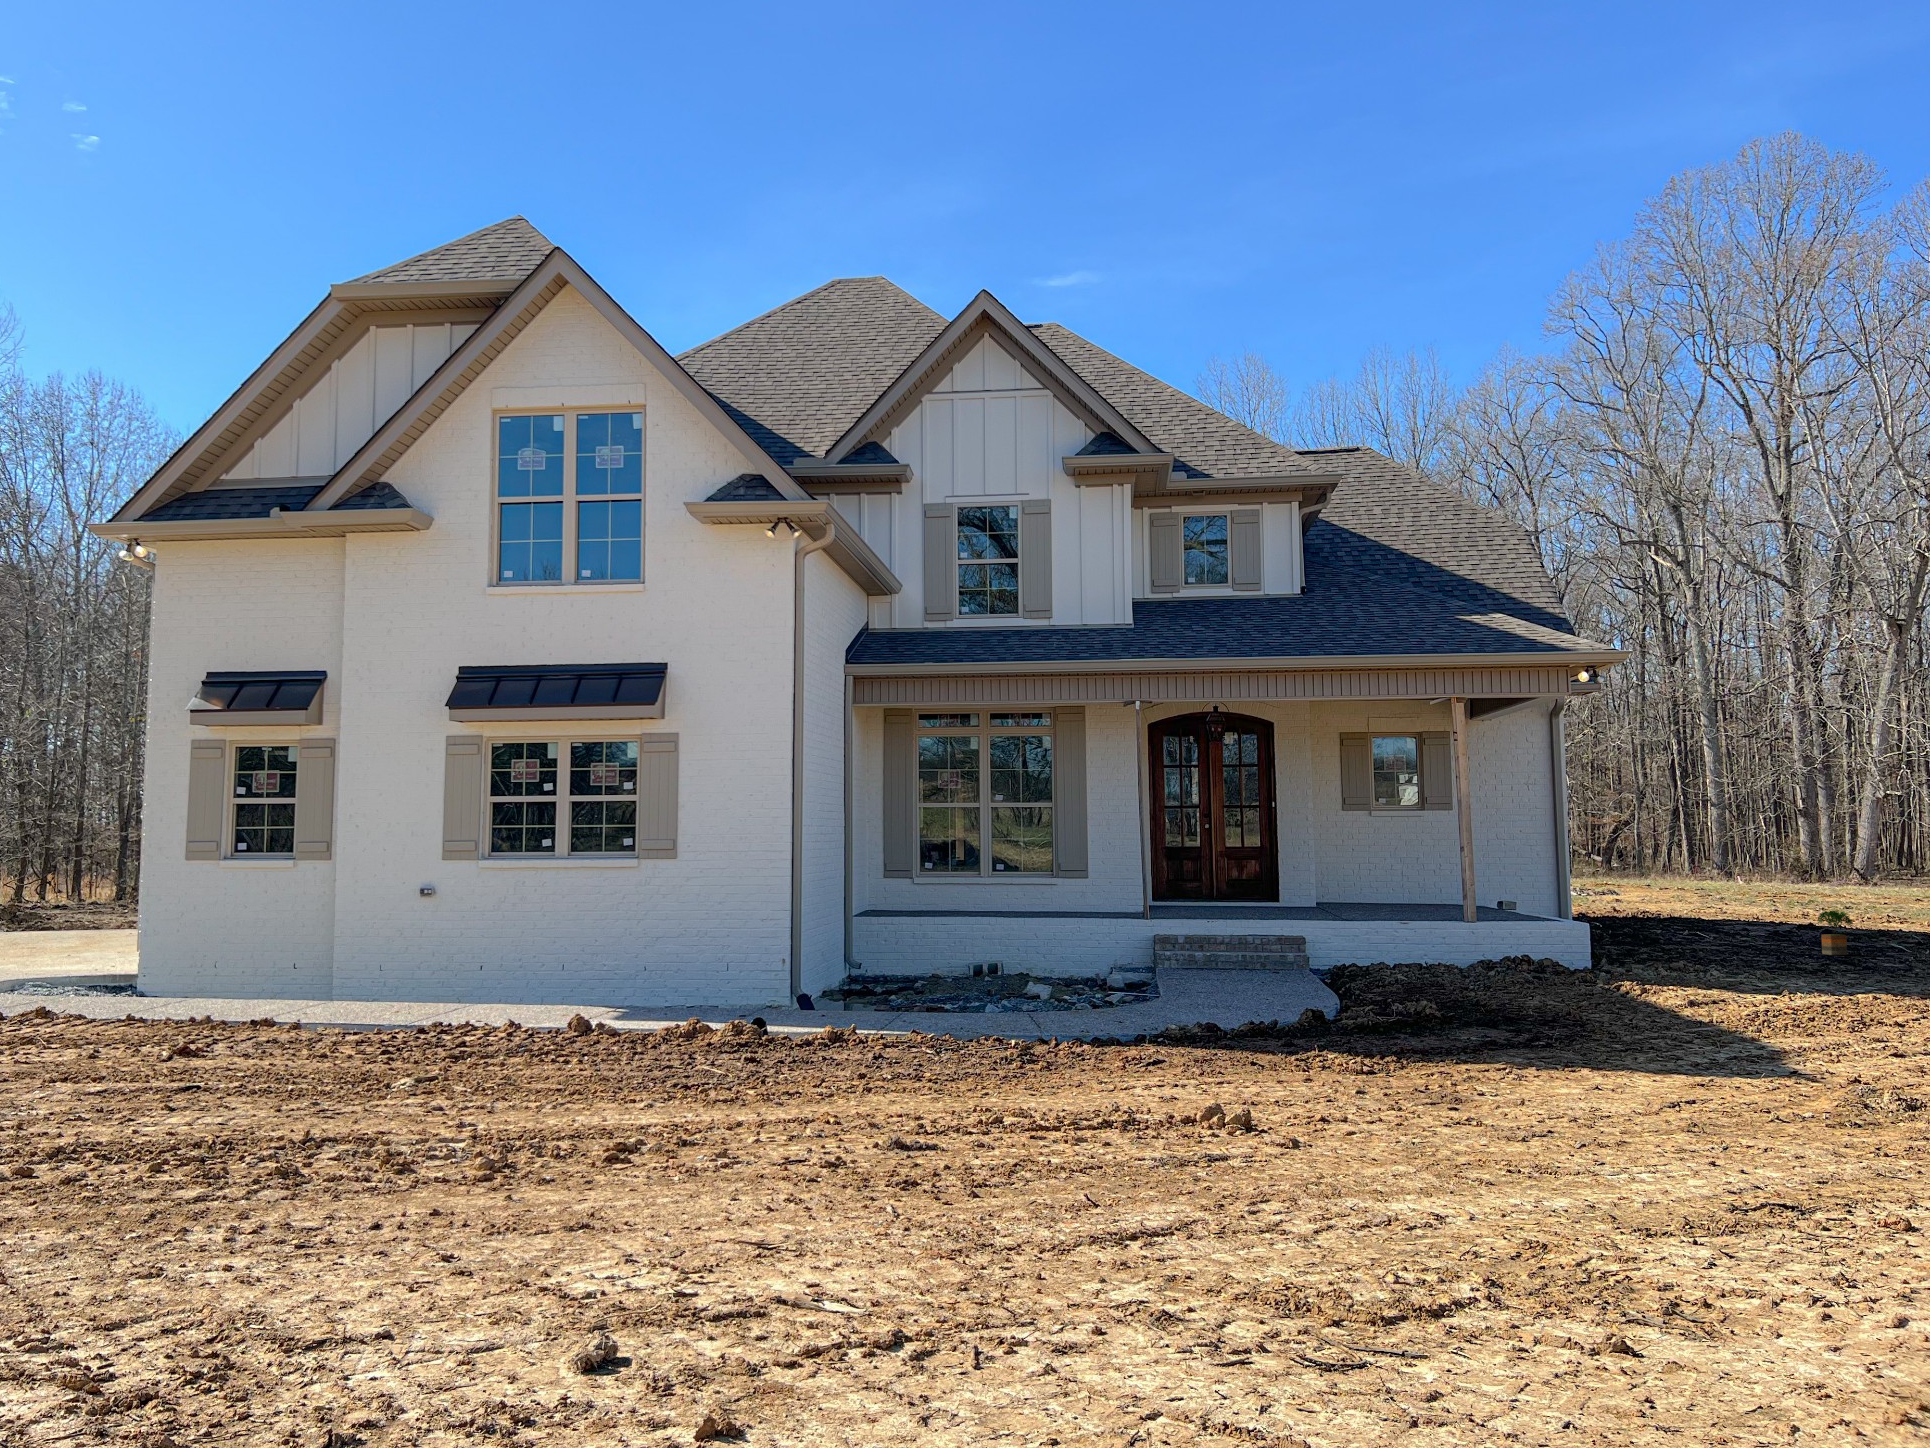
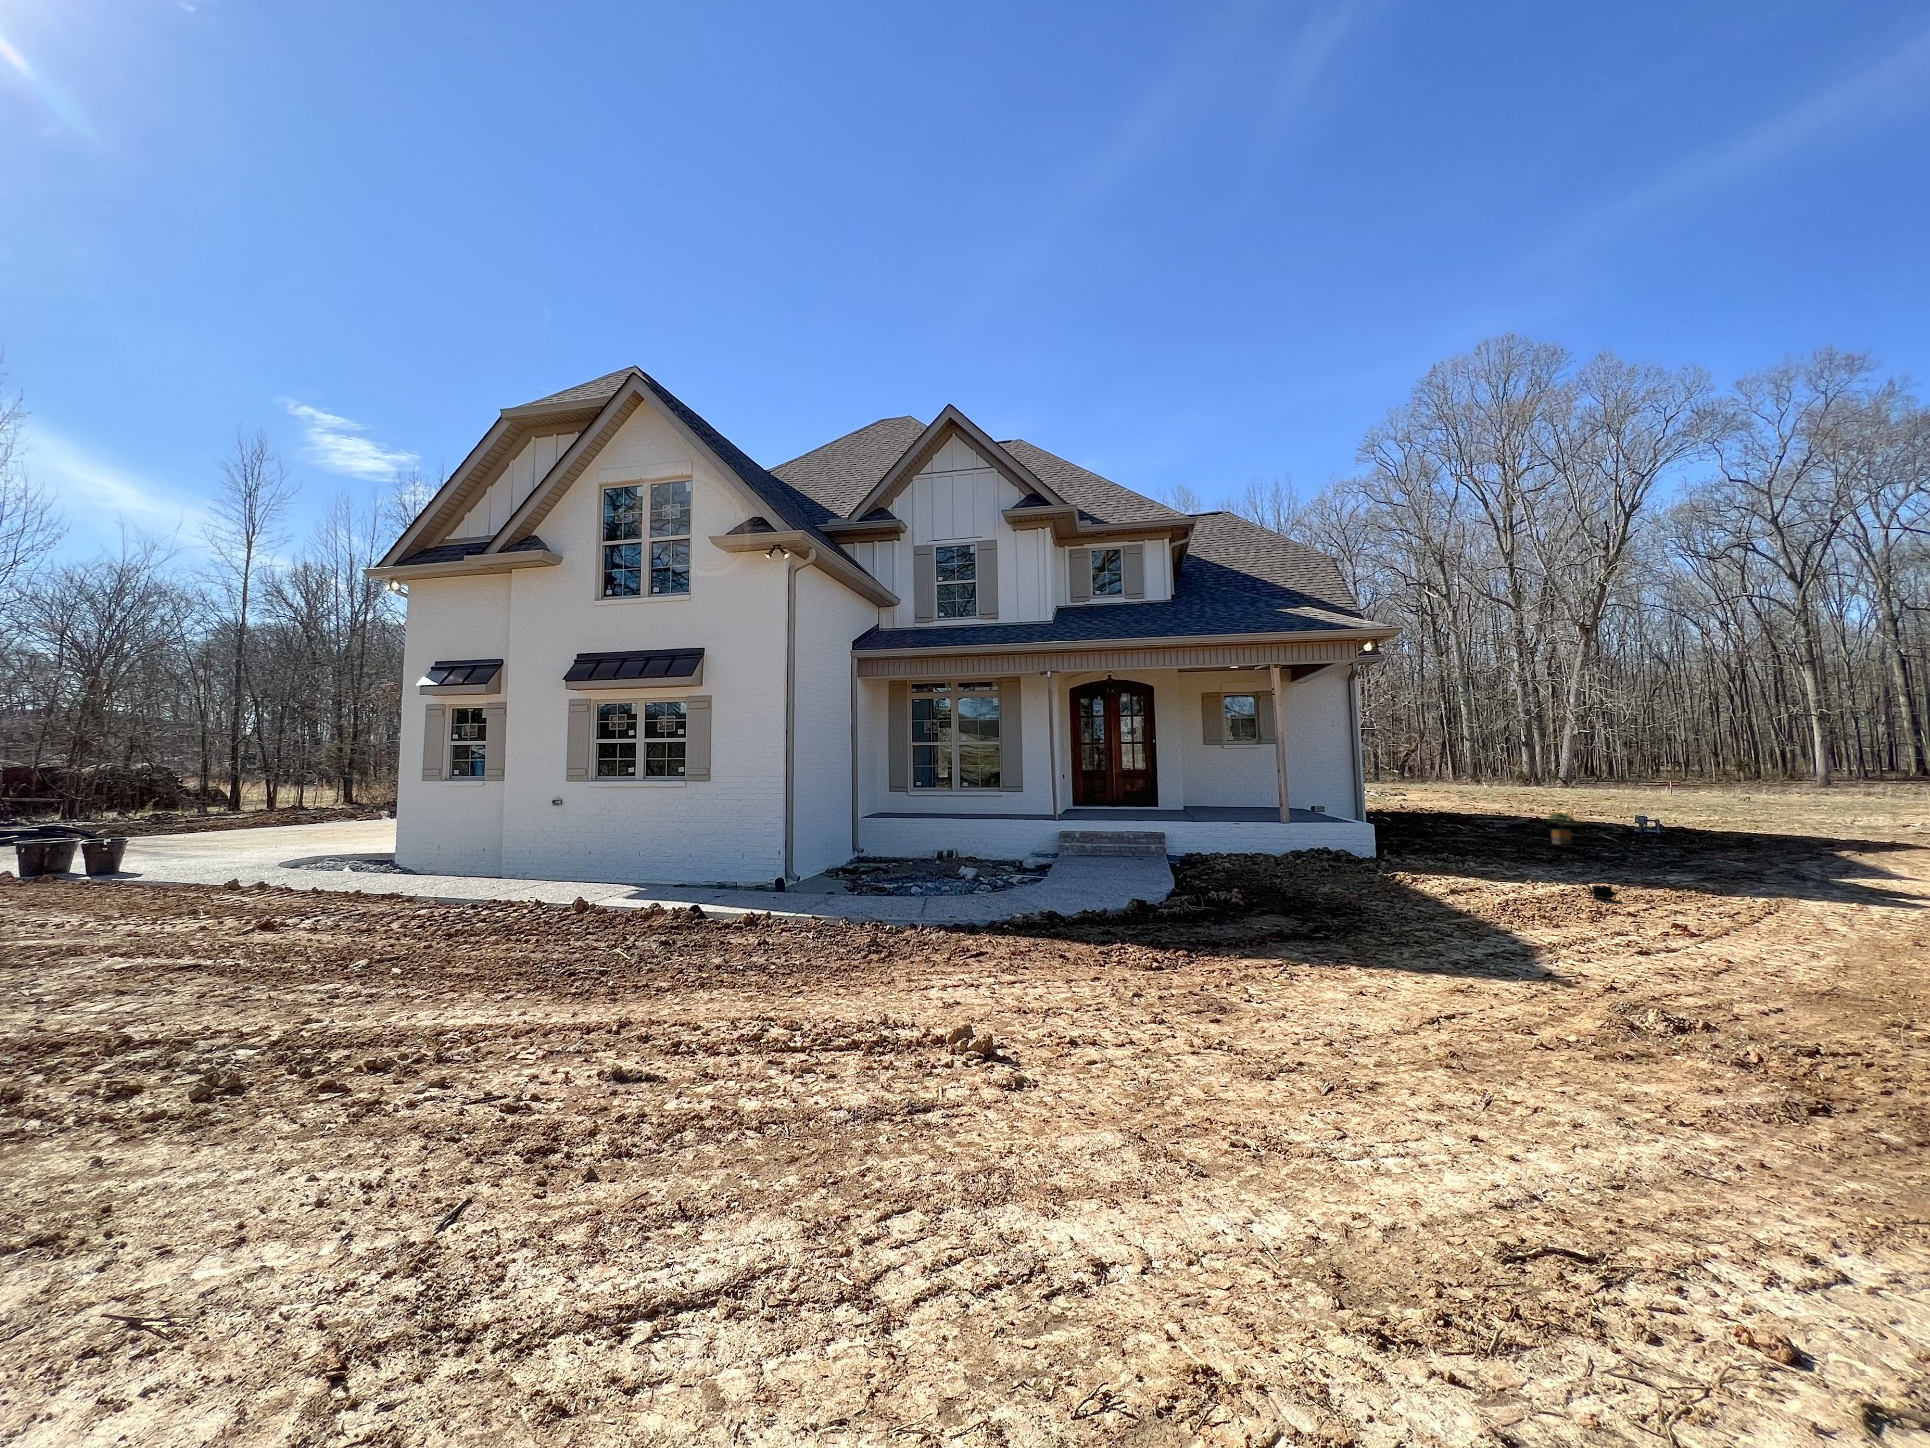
watering can: none [1849,983,1892,1009] -> present [1587,878,1621,900]

